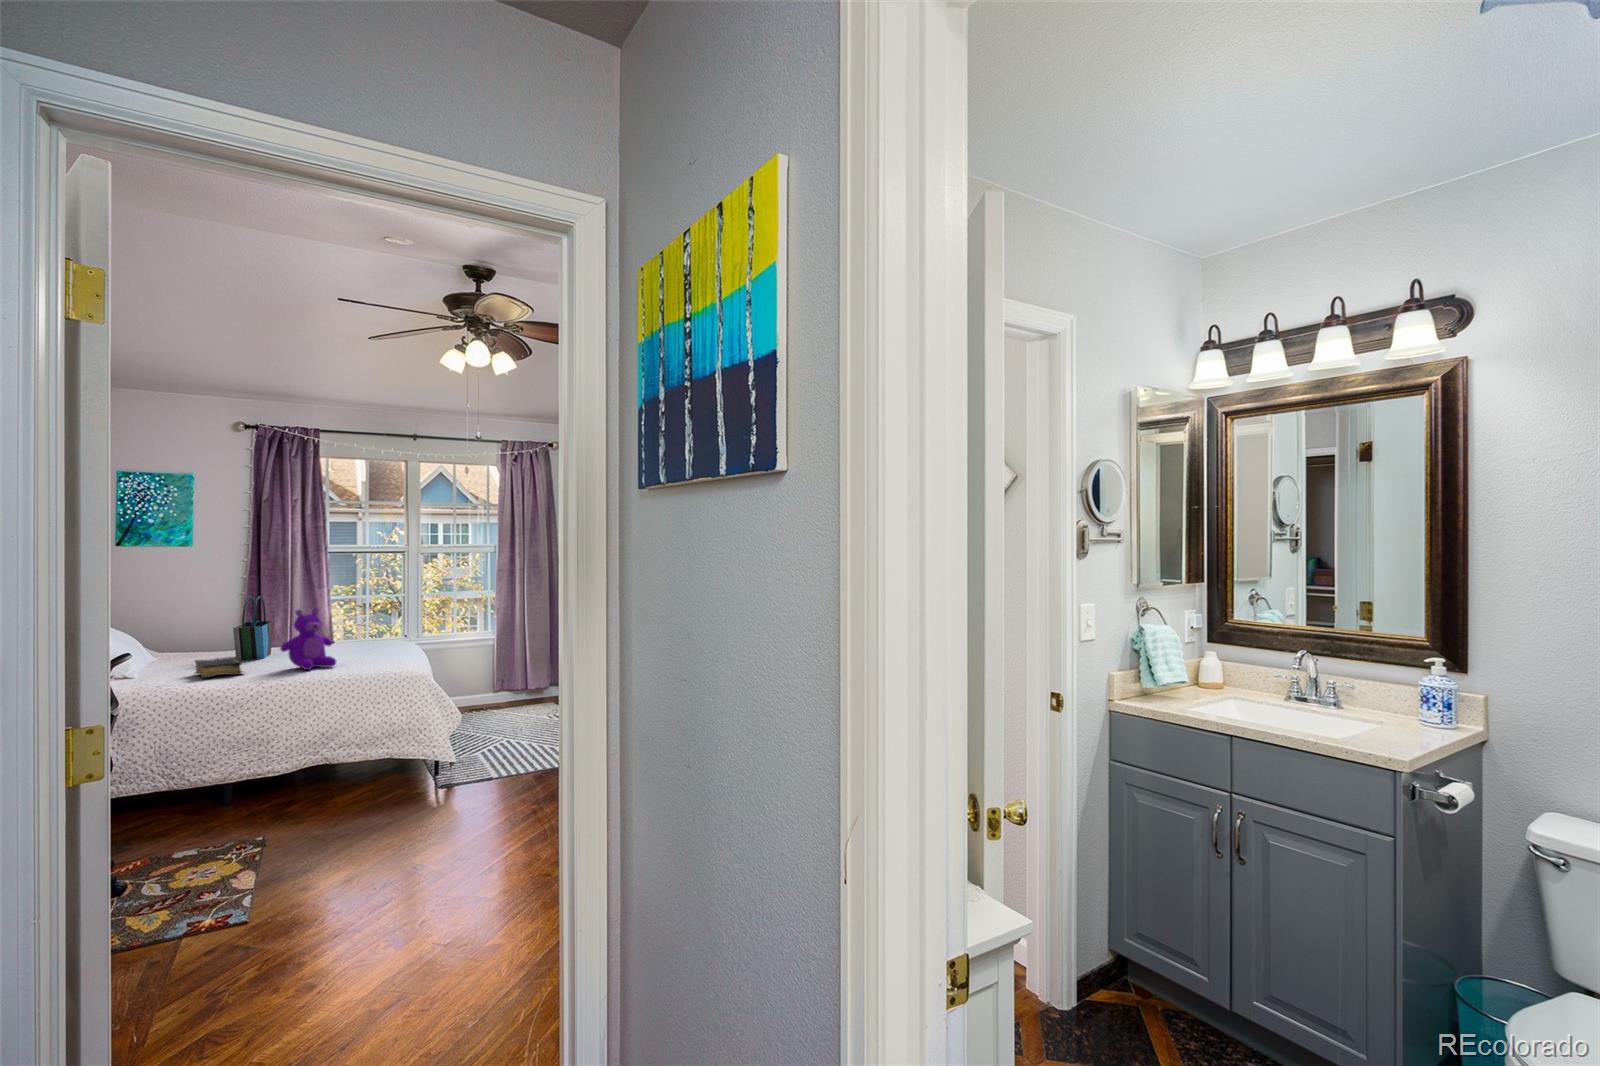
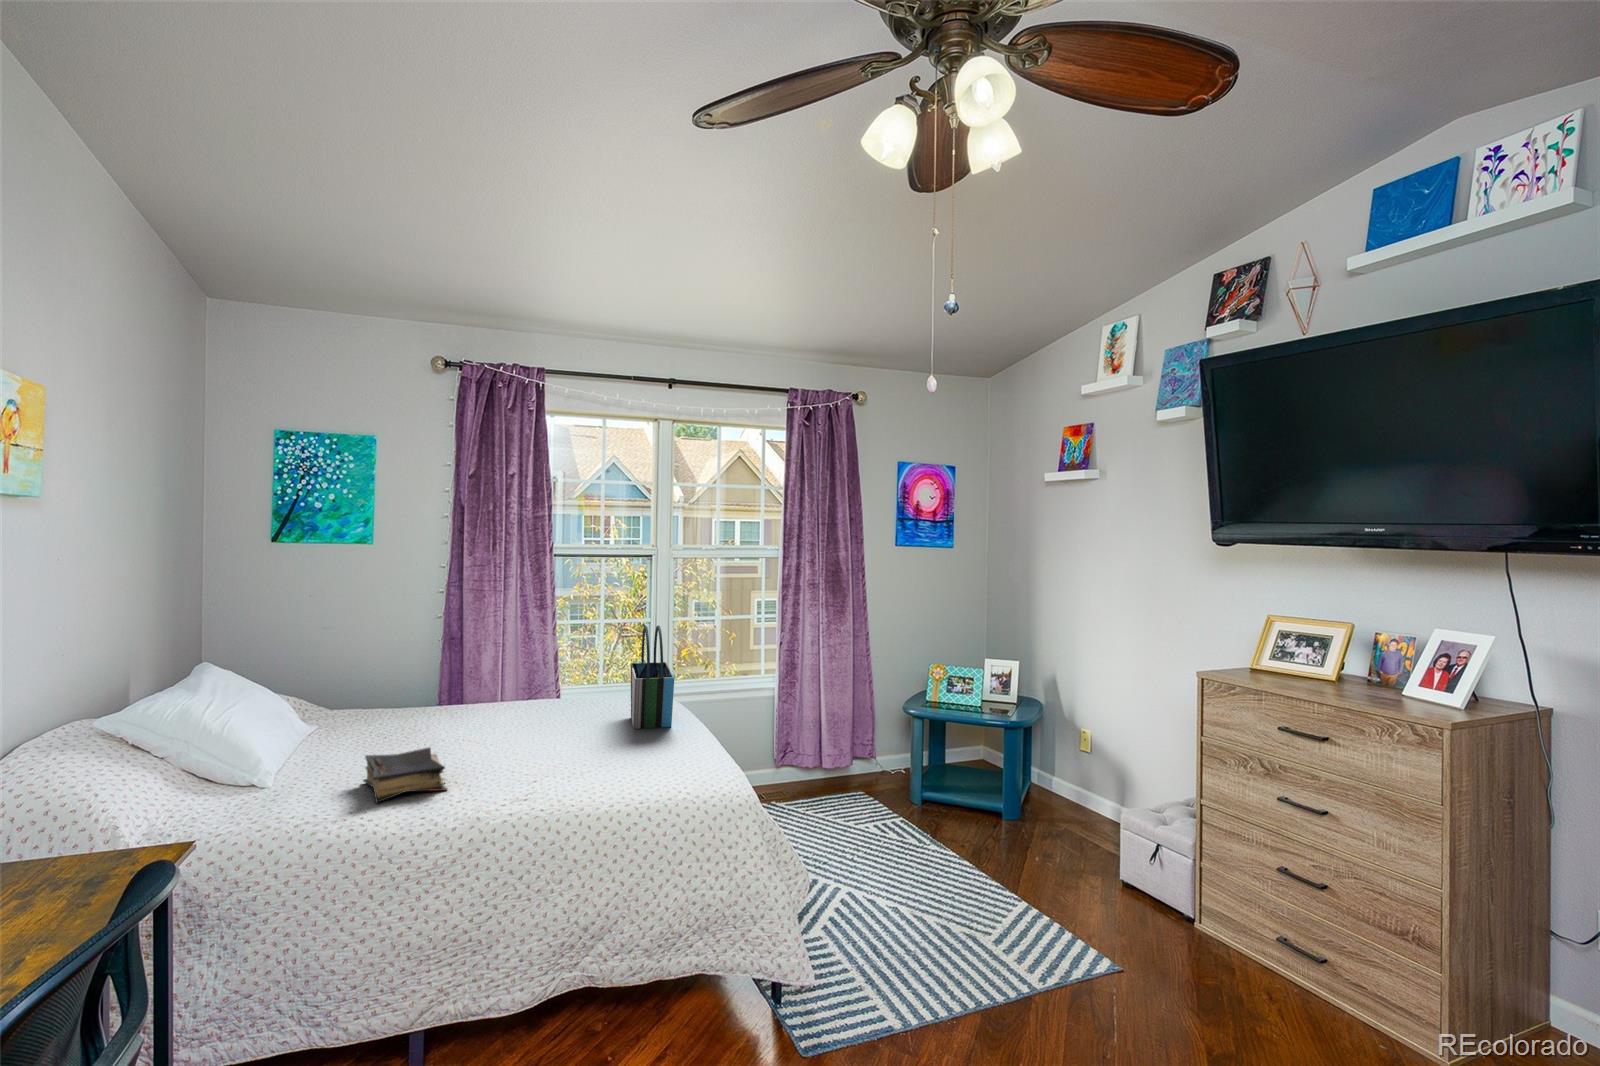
tote bag: present [233,596,273,660] -> present [631,625,674,729]
teddy bear: present [281,608,336,670] -> none [507,661,599,782]

